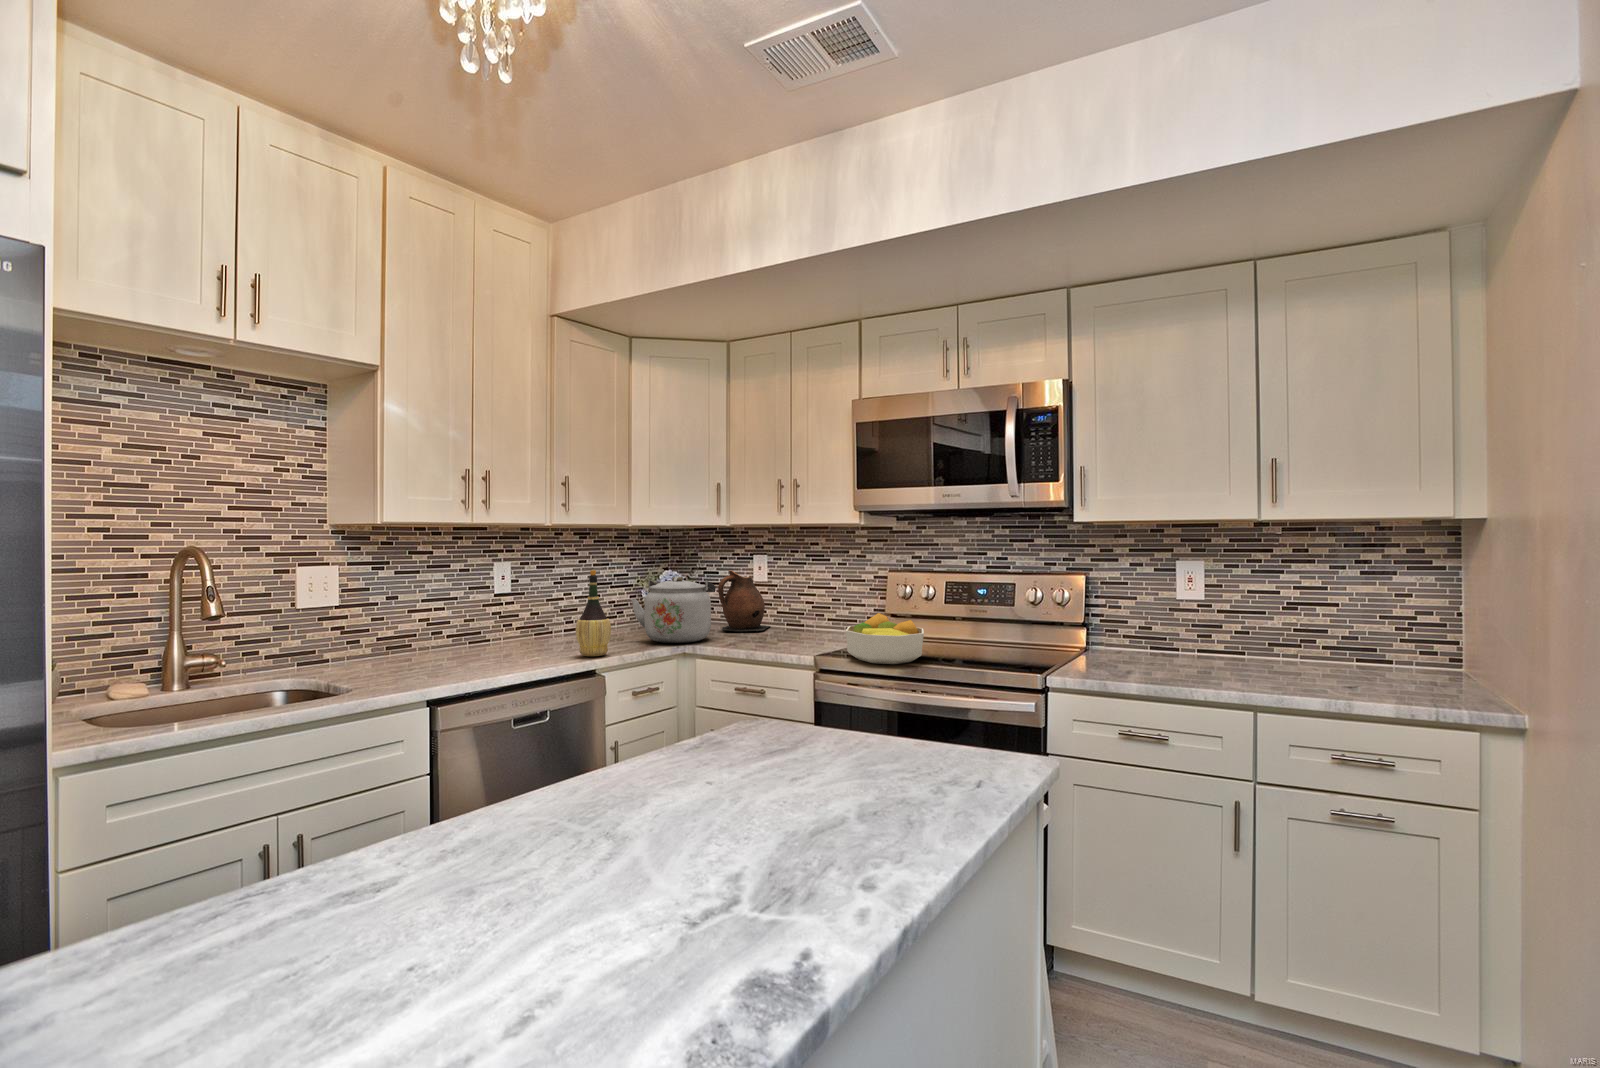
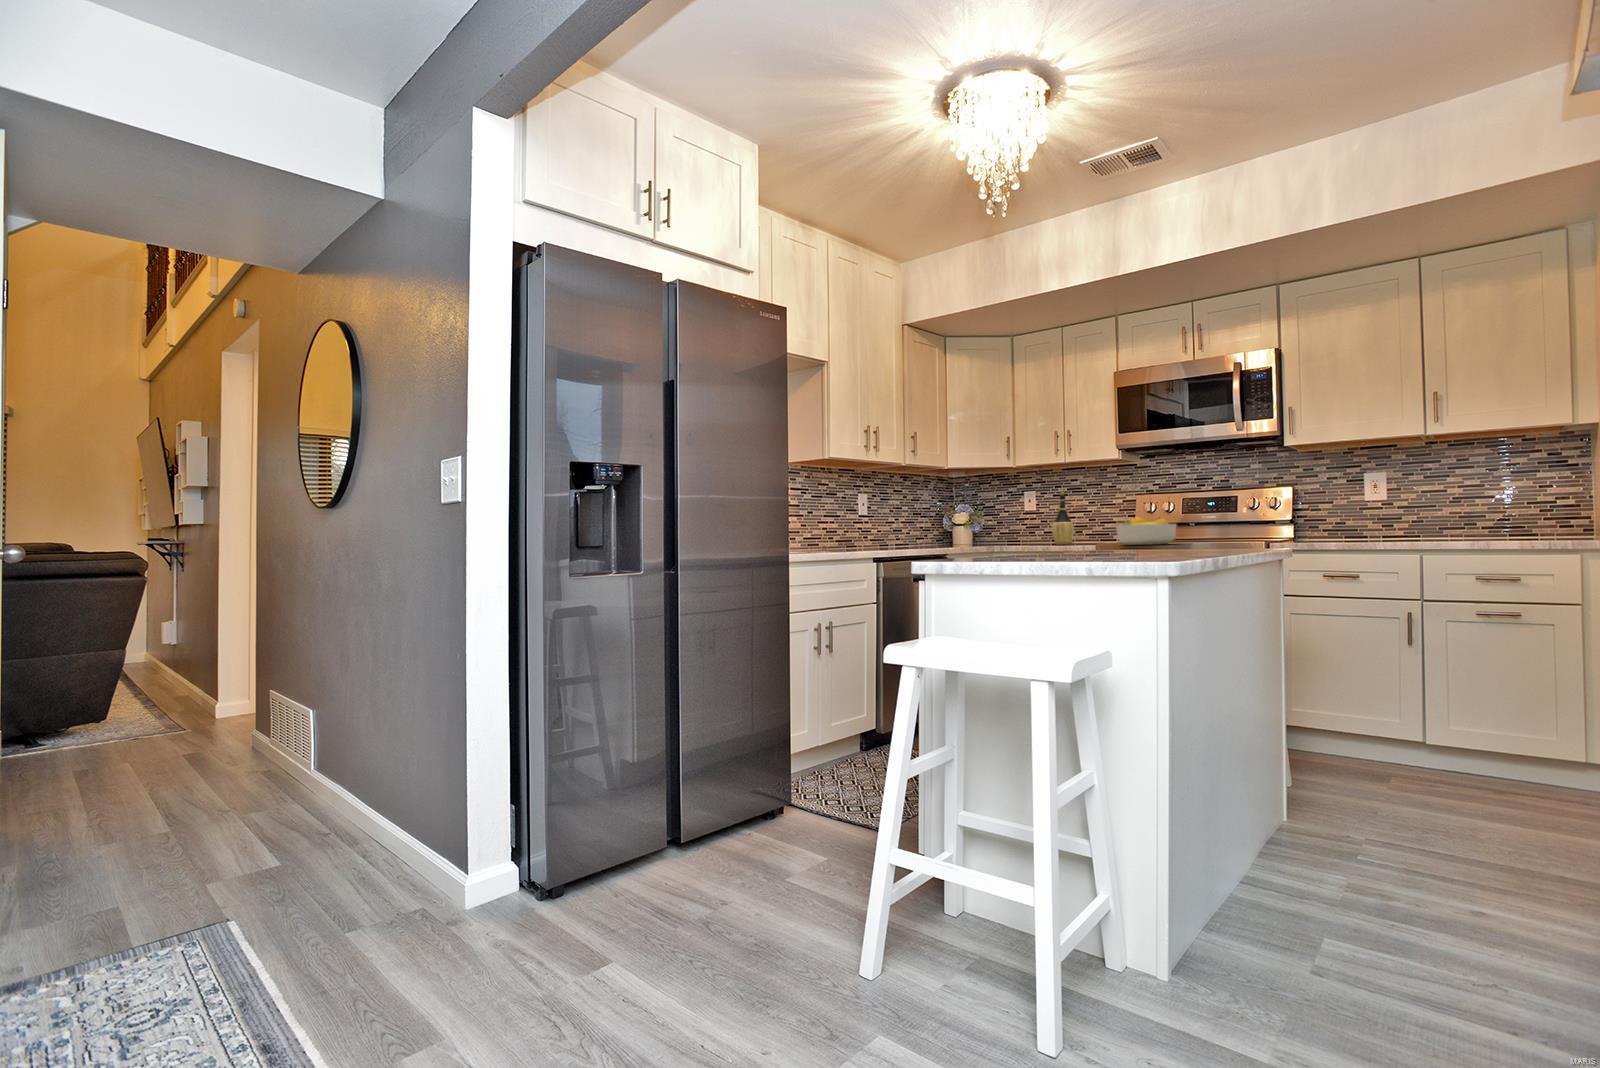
wine bottle: present [576,570,611,656] -> present [1052,492,1074,545]
ceramic pitcher: present [718,570,770,632] -> none [1000,503,1036,546]
kettle: present [631,576,715,643] -> none [945,504,1002,548]

